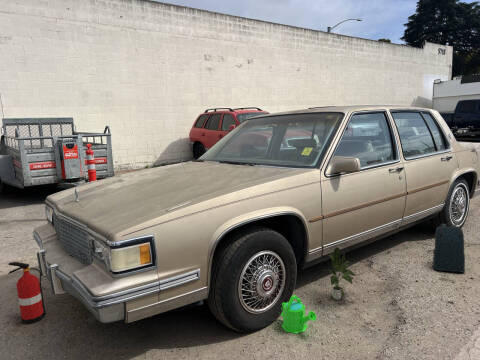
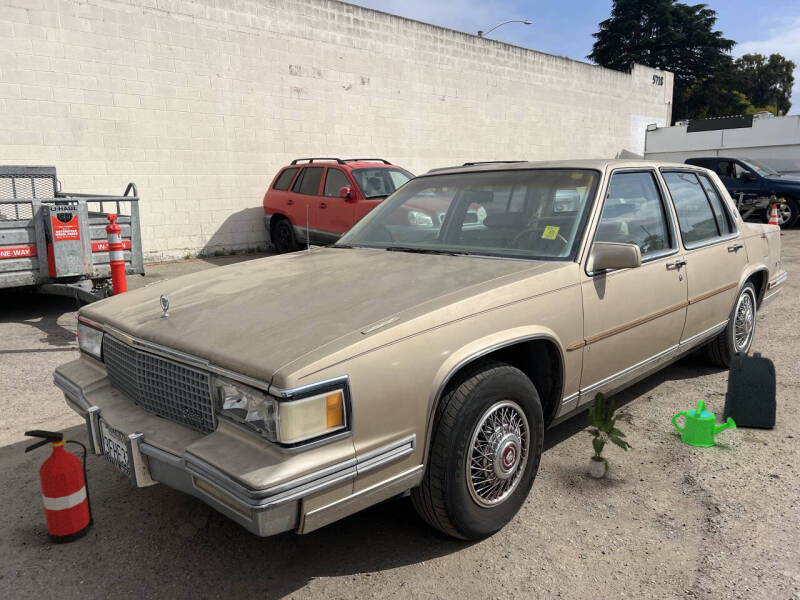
watering can: present [281,295,316,333] -> present [671,400,736,447]

